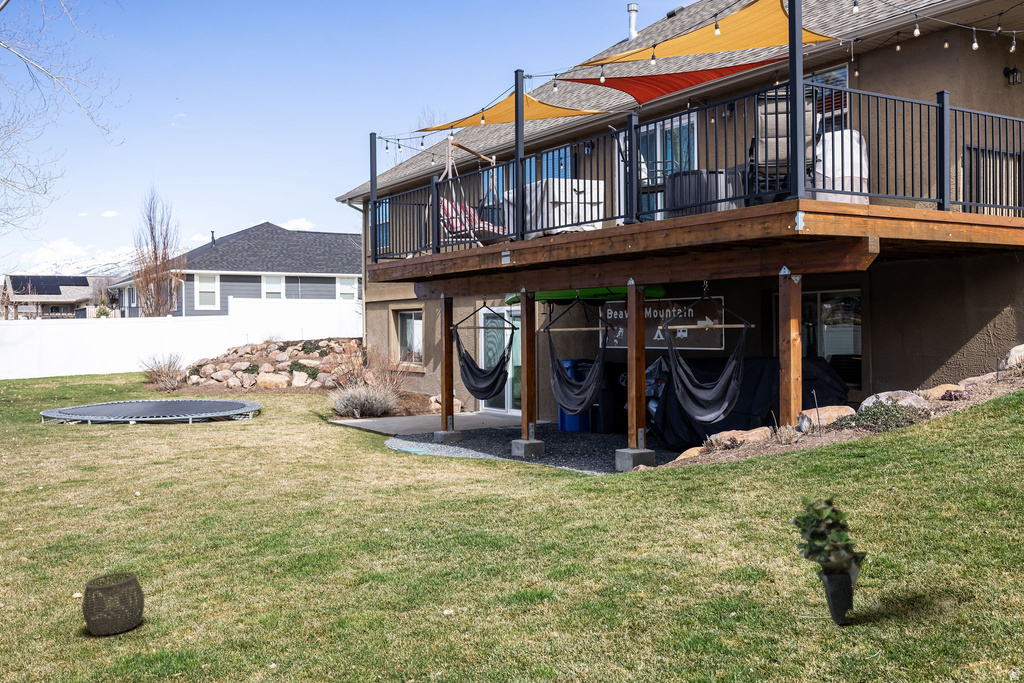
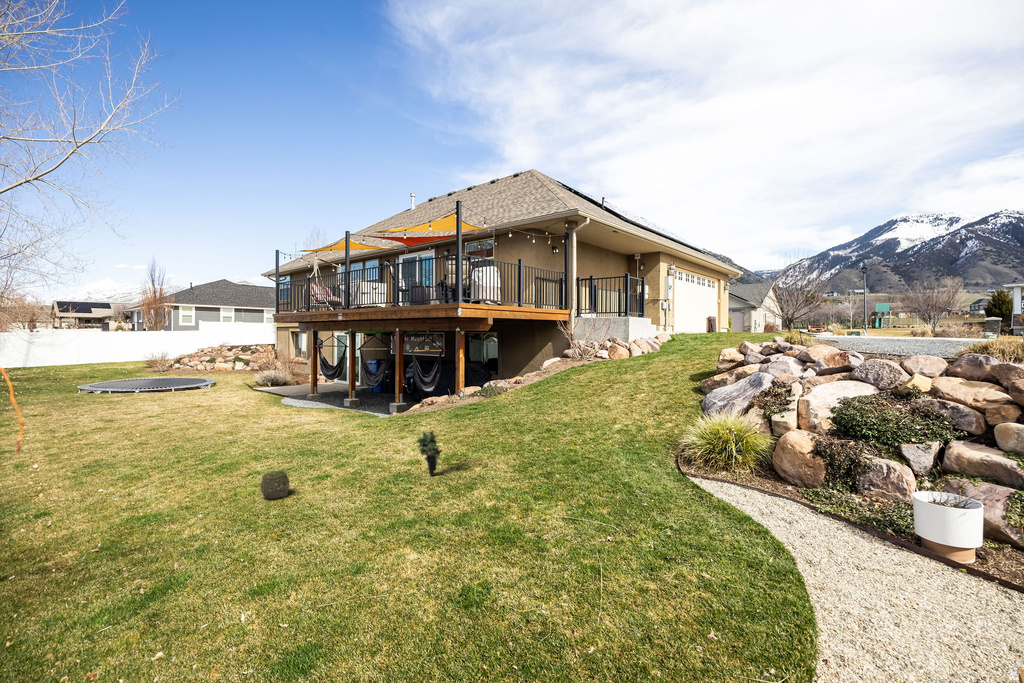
woven basket: present [82,572,145,635] -> present [261,470,289,499]

